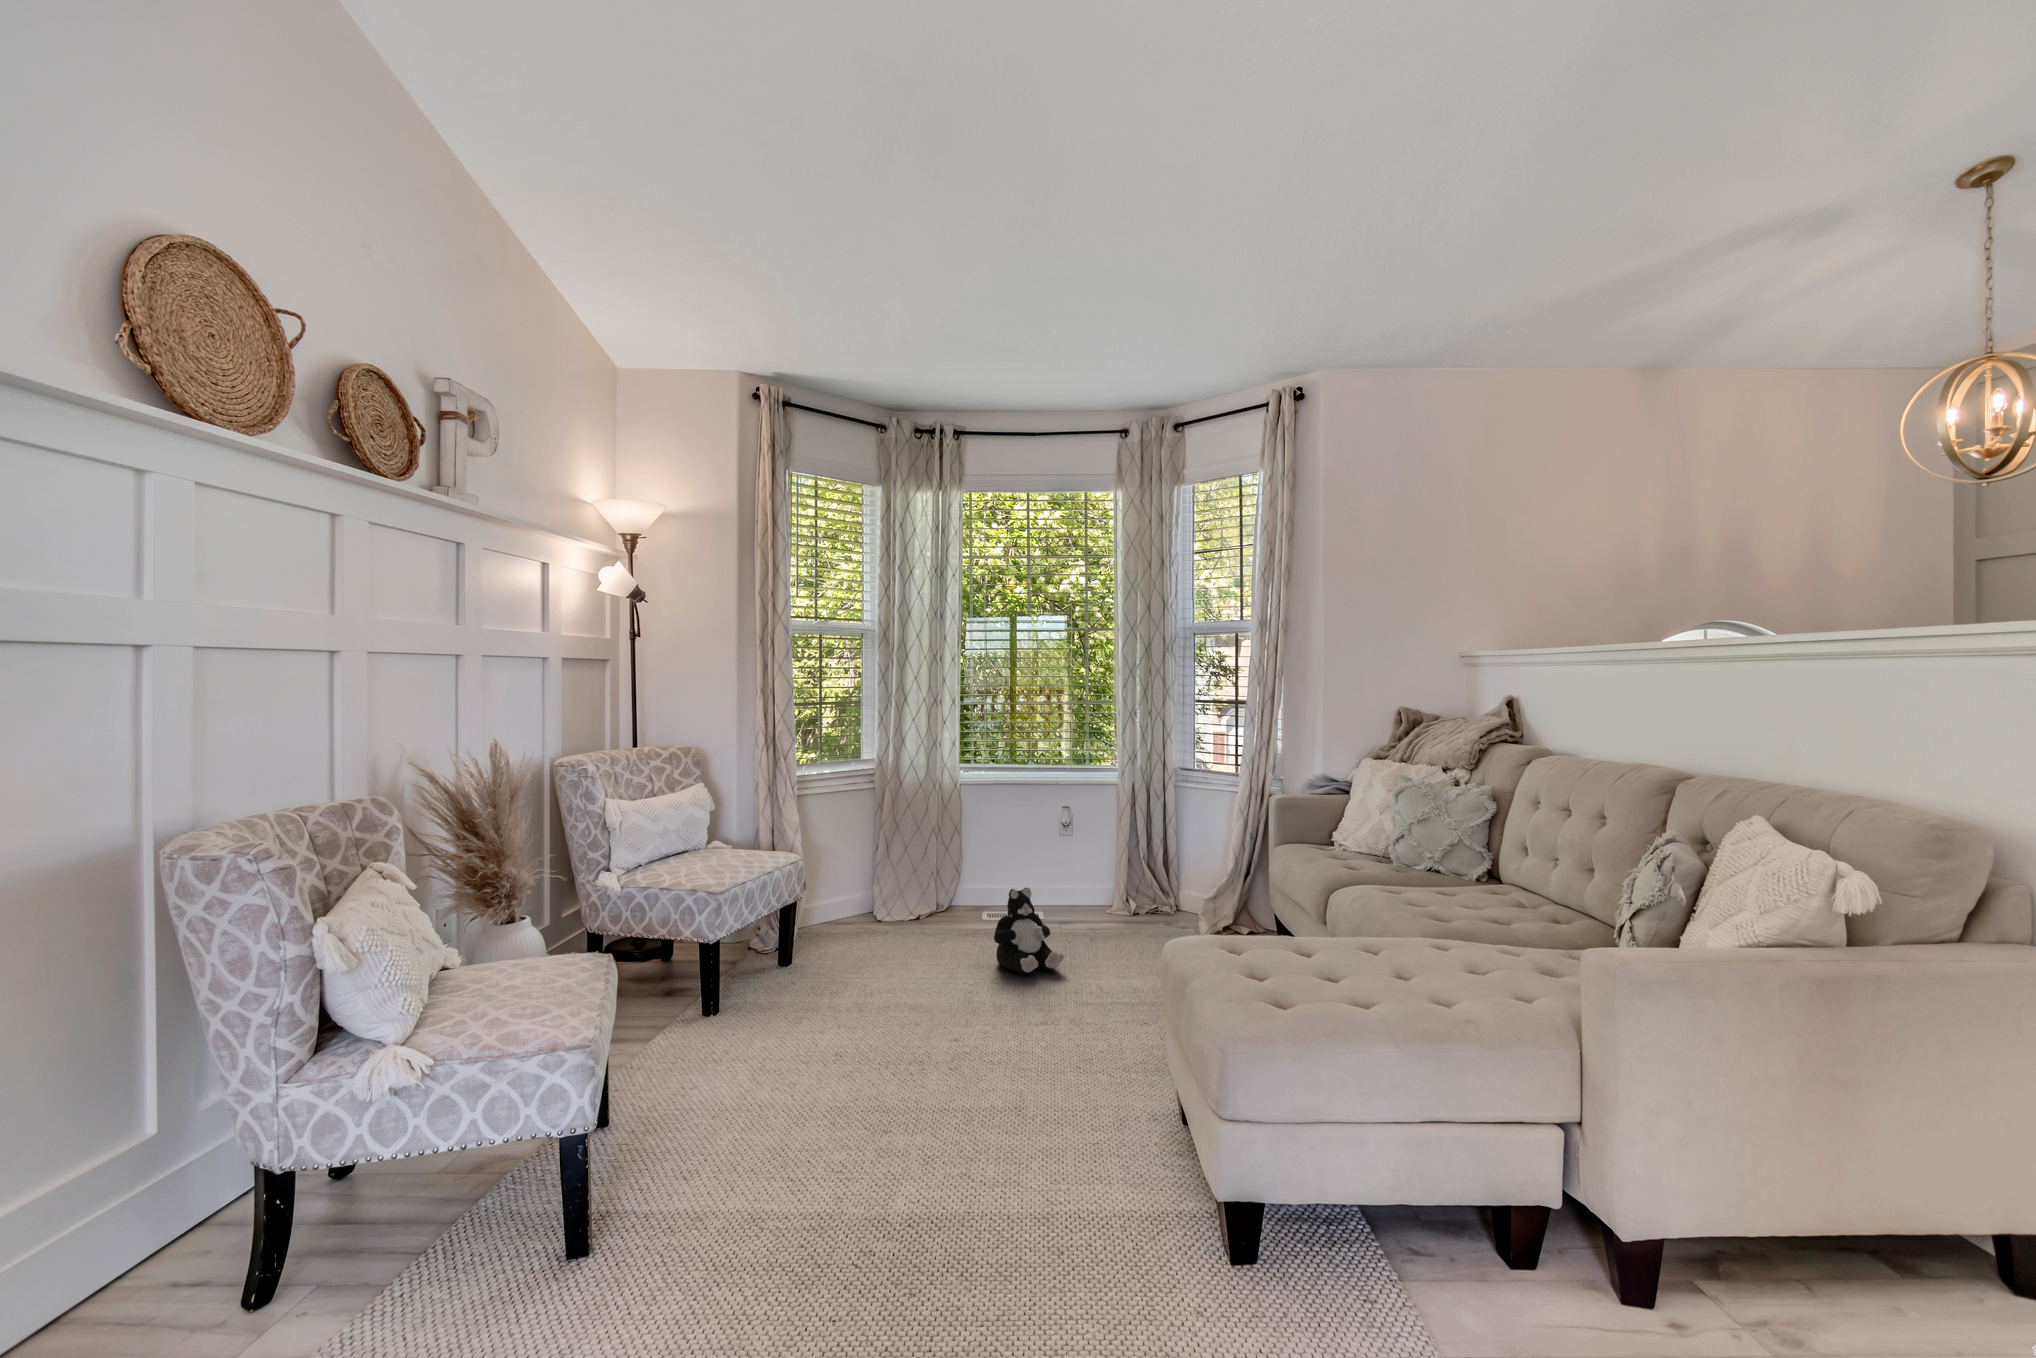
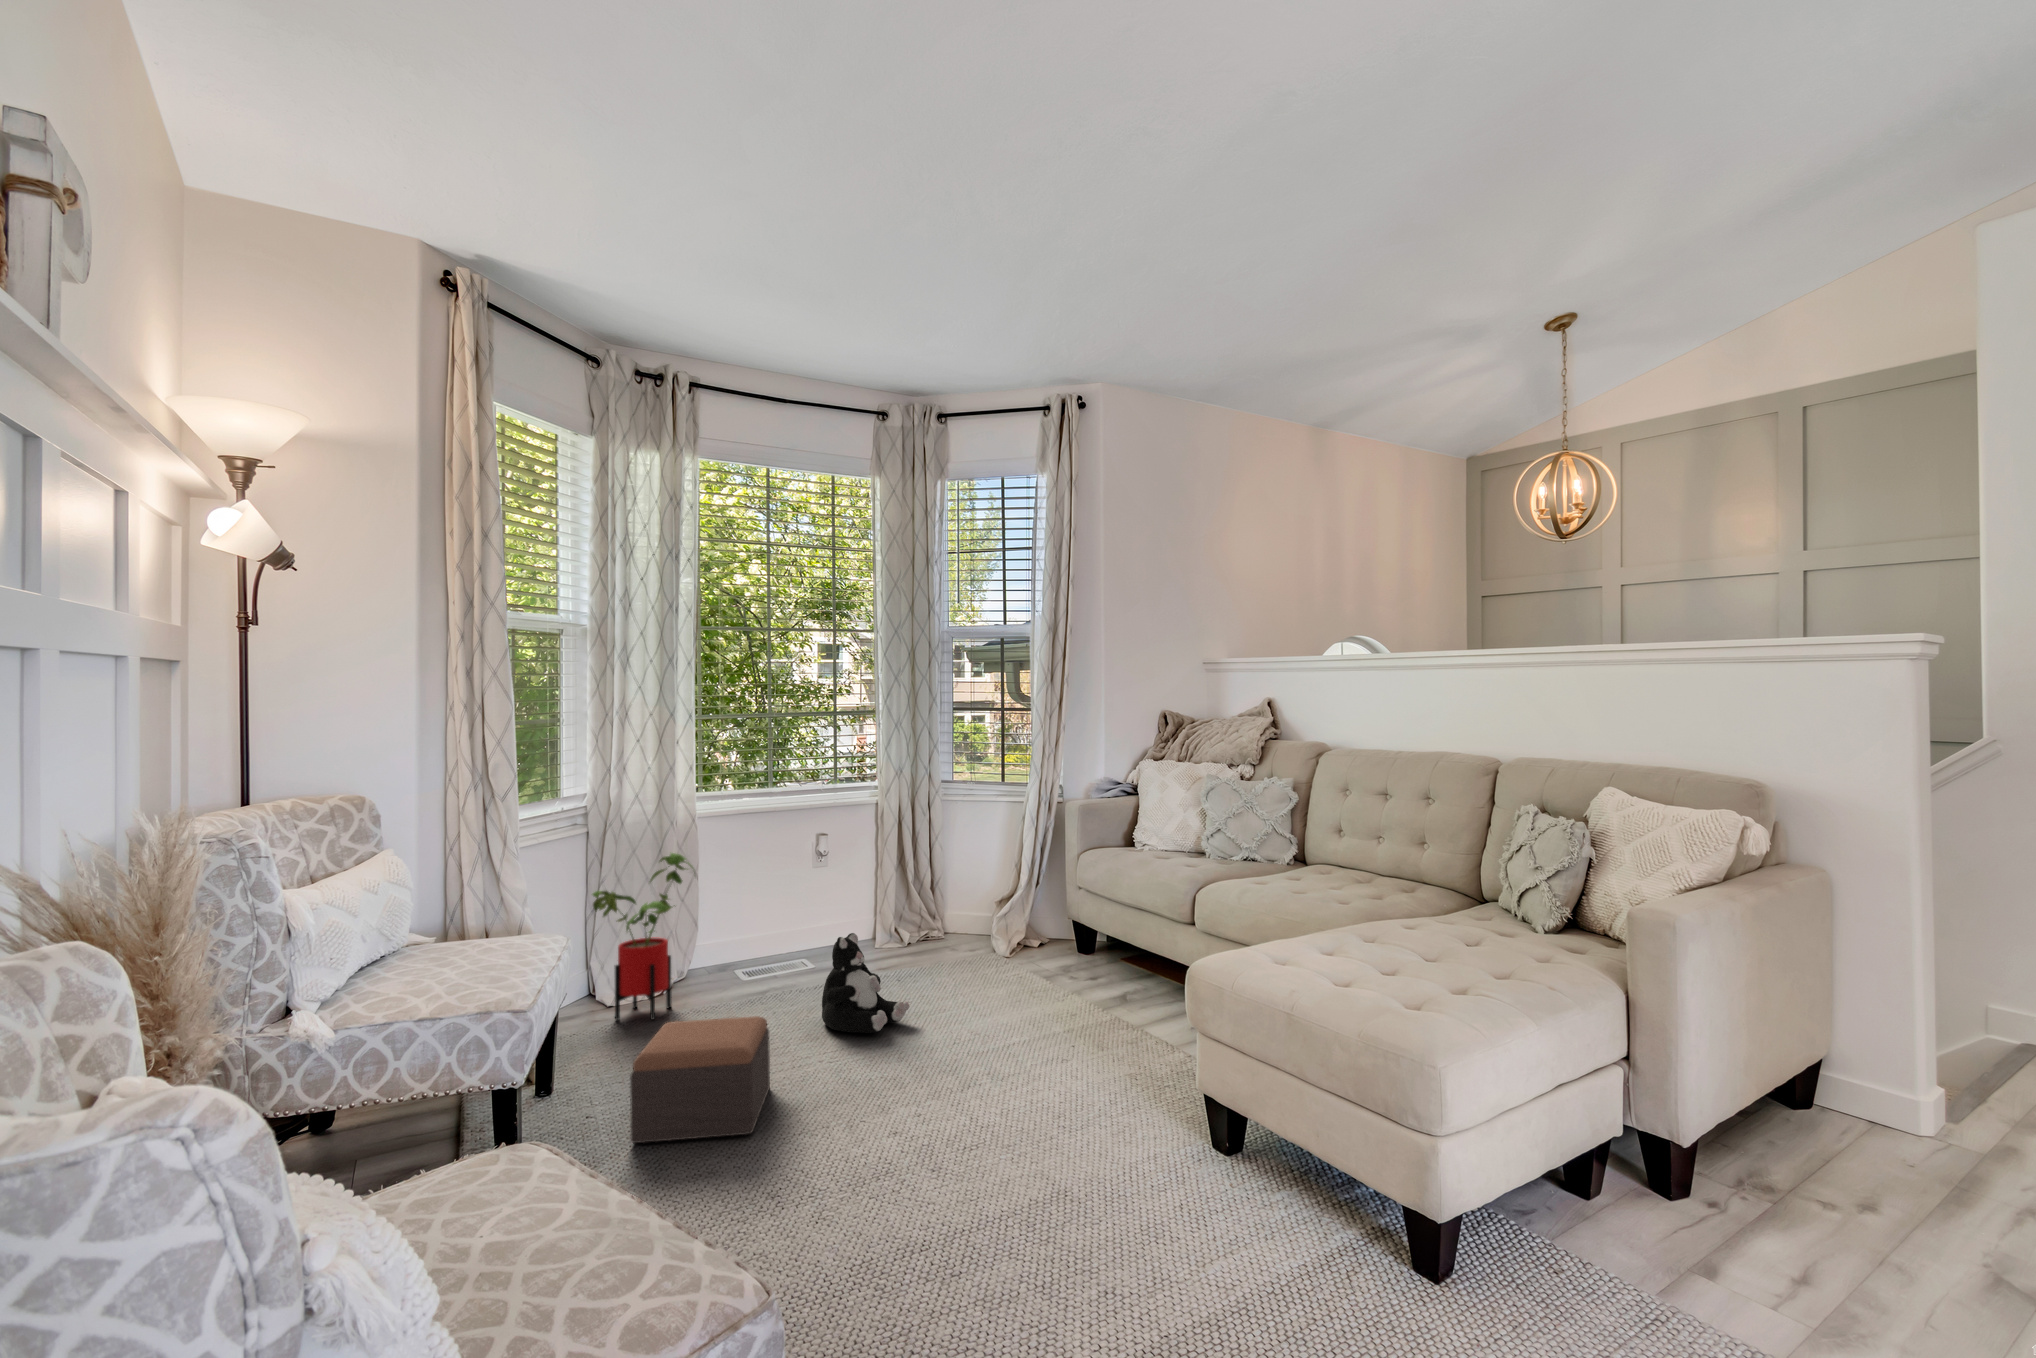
house plant: none [863,807,939,934] -> present [593,853,693,1020]
footstool: none [794,929,914,1021] -> present [630,1016,770,1143]

